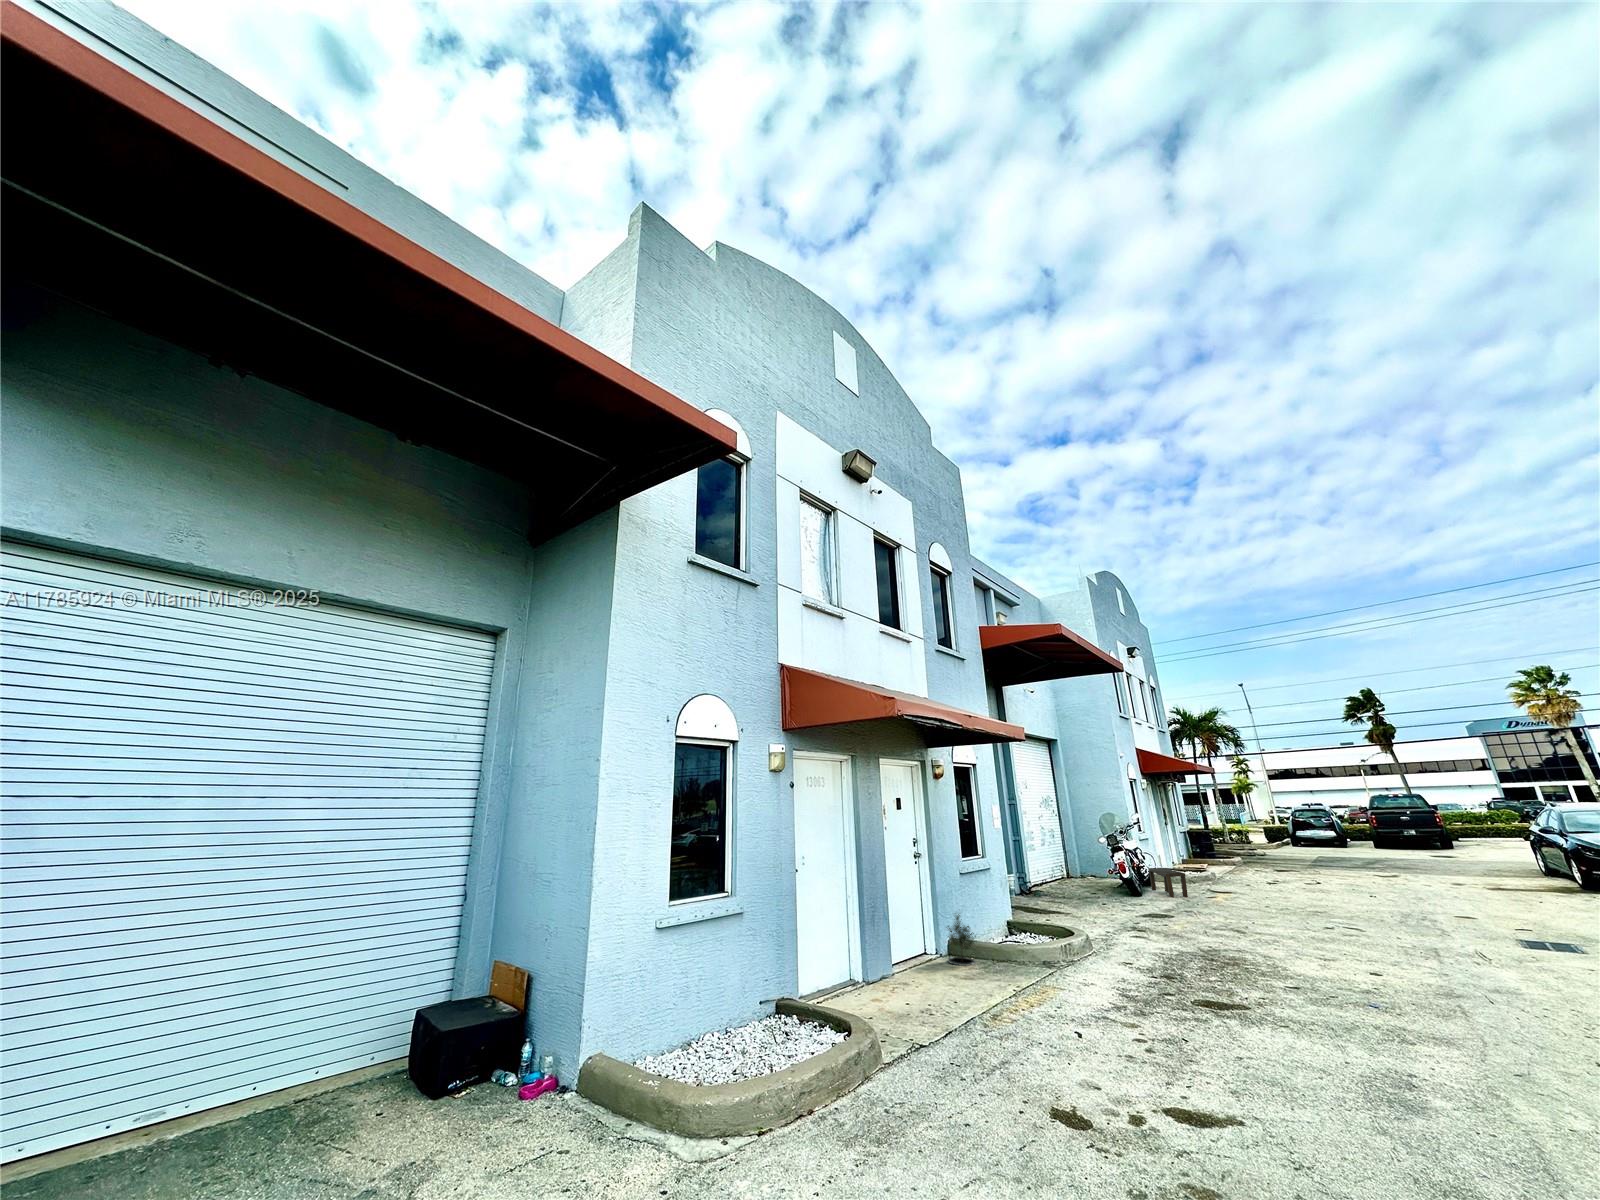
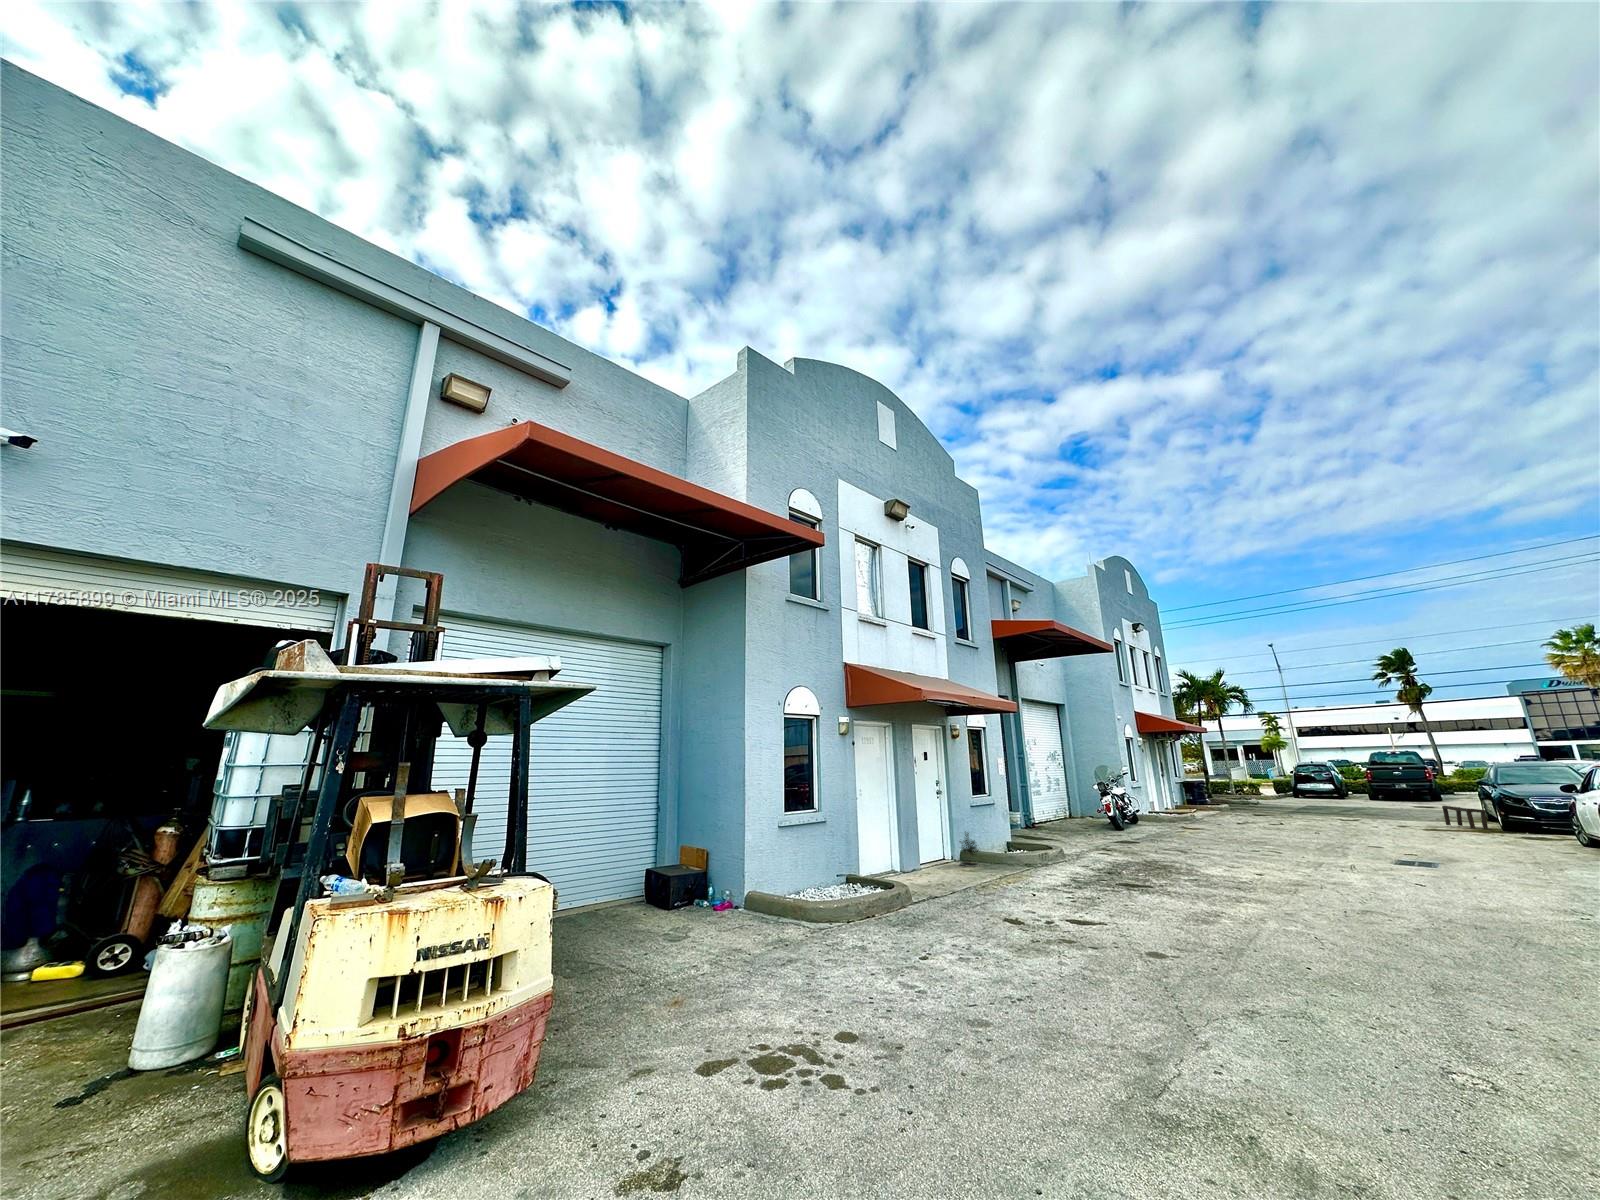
bench: present [1148,868,1188,898] -> present [1442,806,1488,829]

